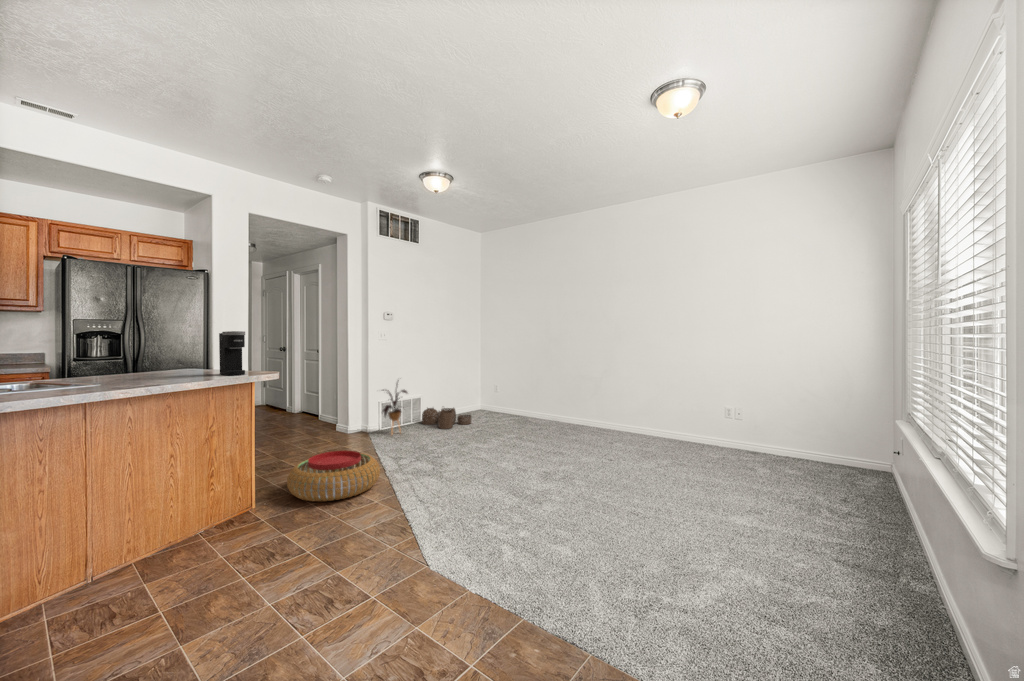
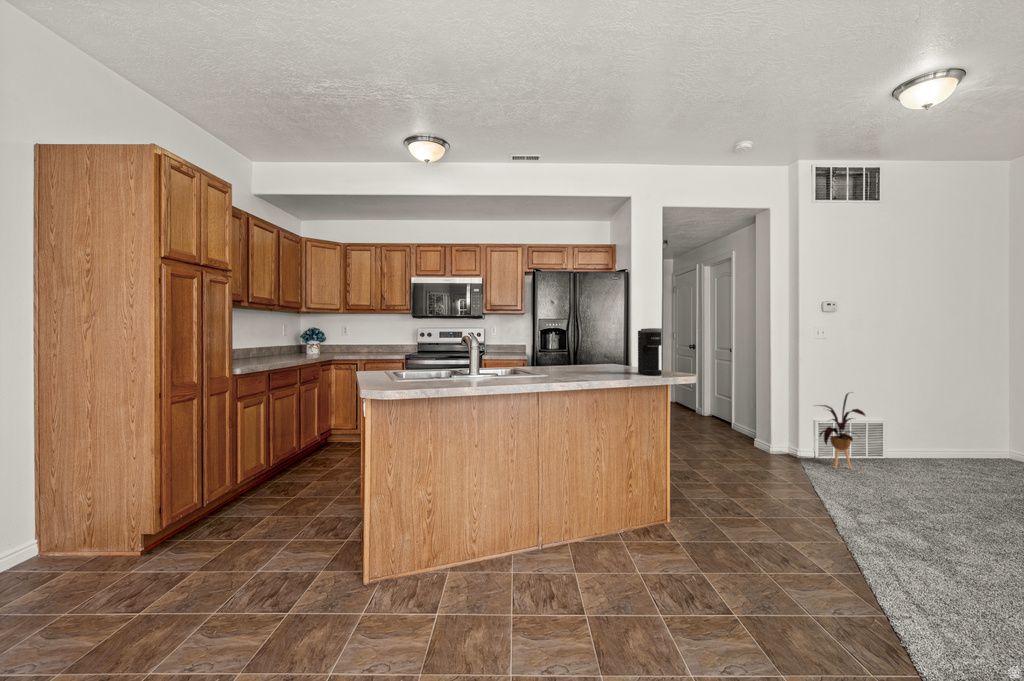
woven basket: present [422,408,471,429] -> none [885,438,995,480]
pouf: present [287,451,380,501] -> none [703,478,830,549]

